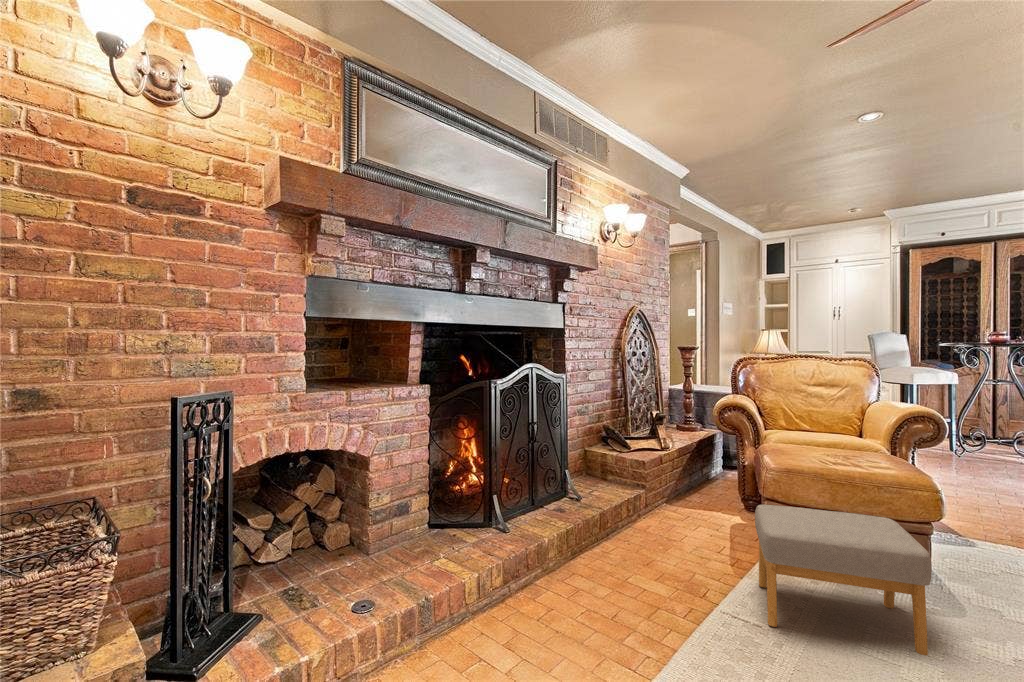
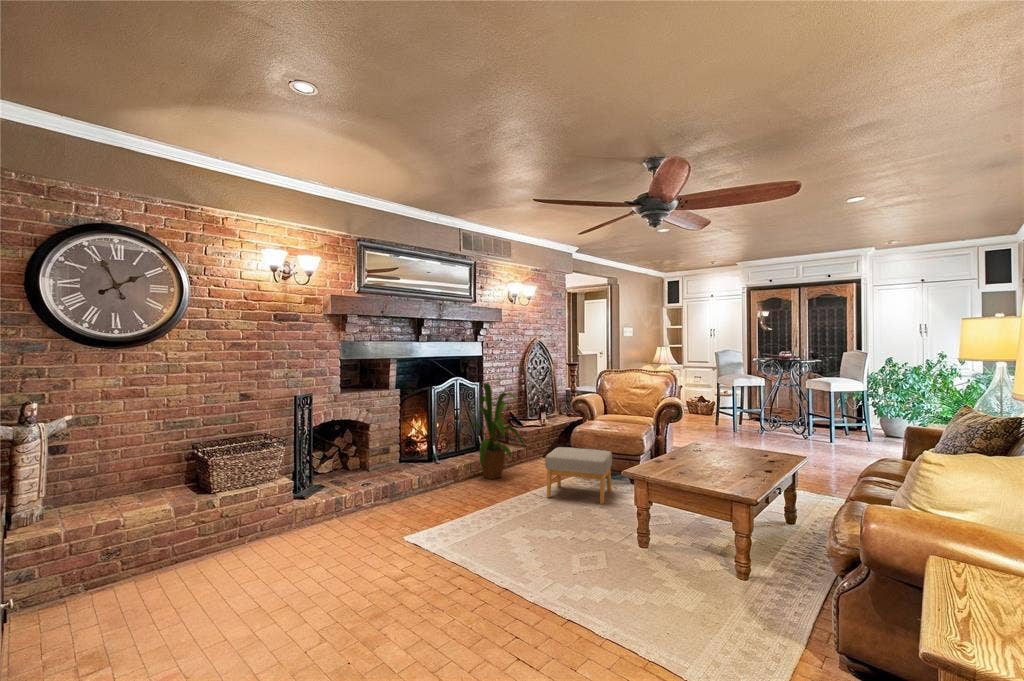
house plant: none [546,372,670,561] -> present [468,383,524,479]

